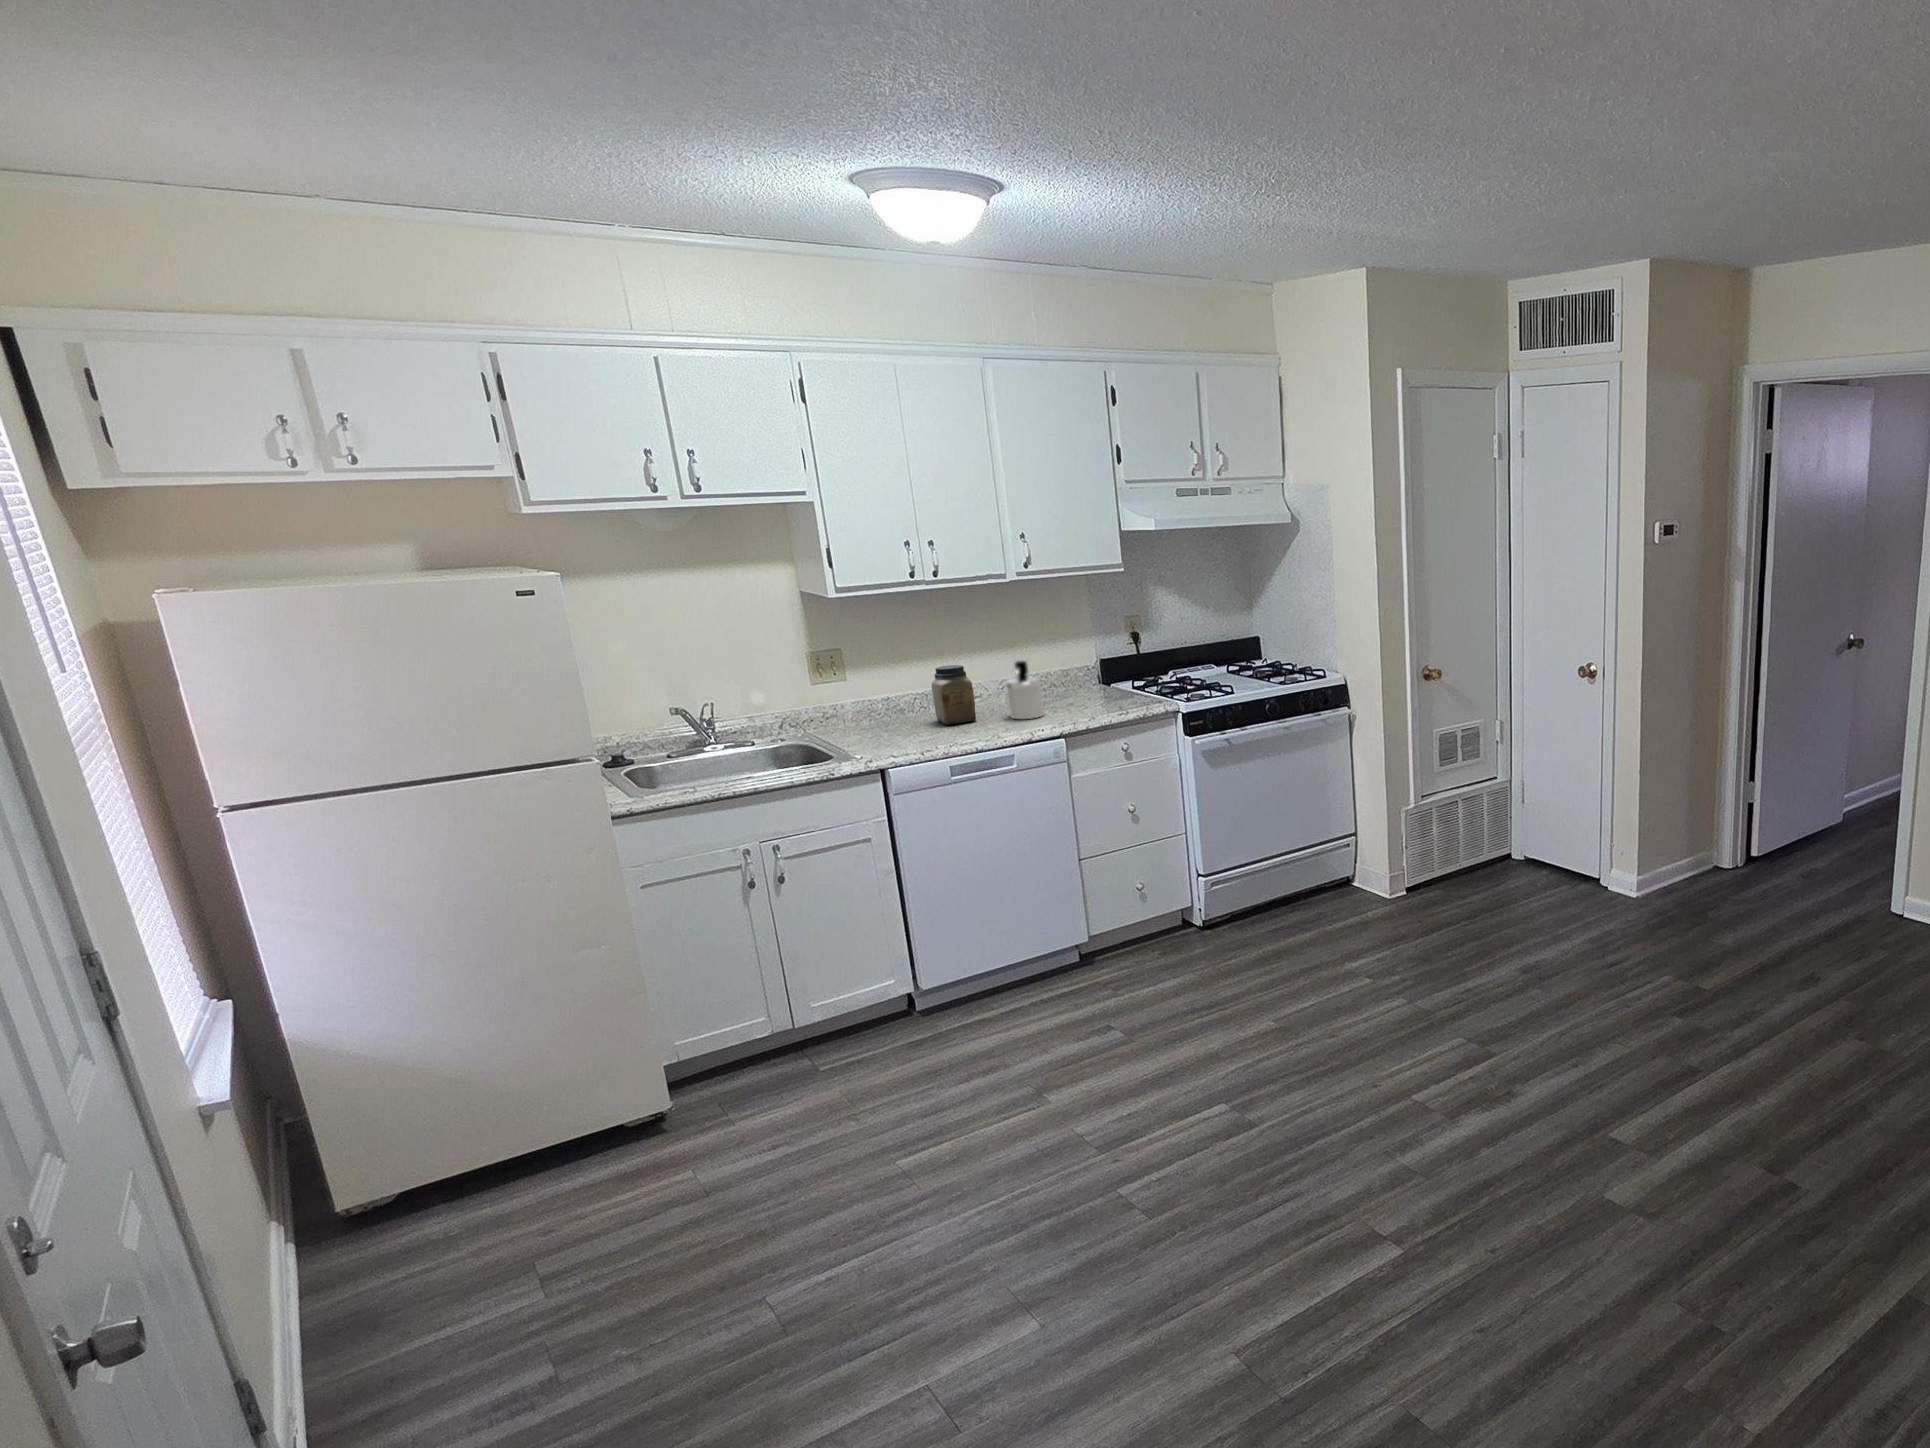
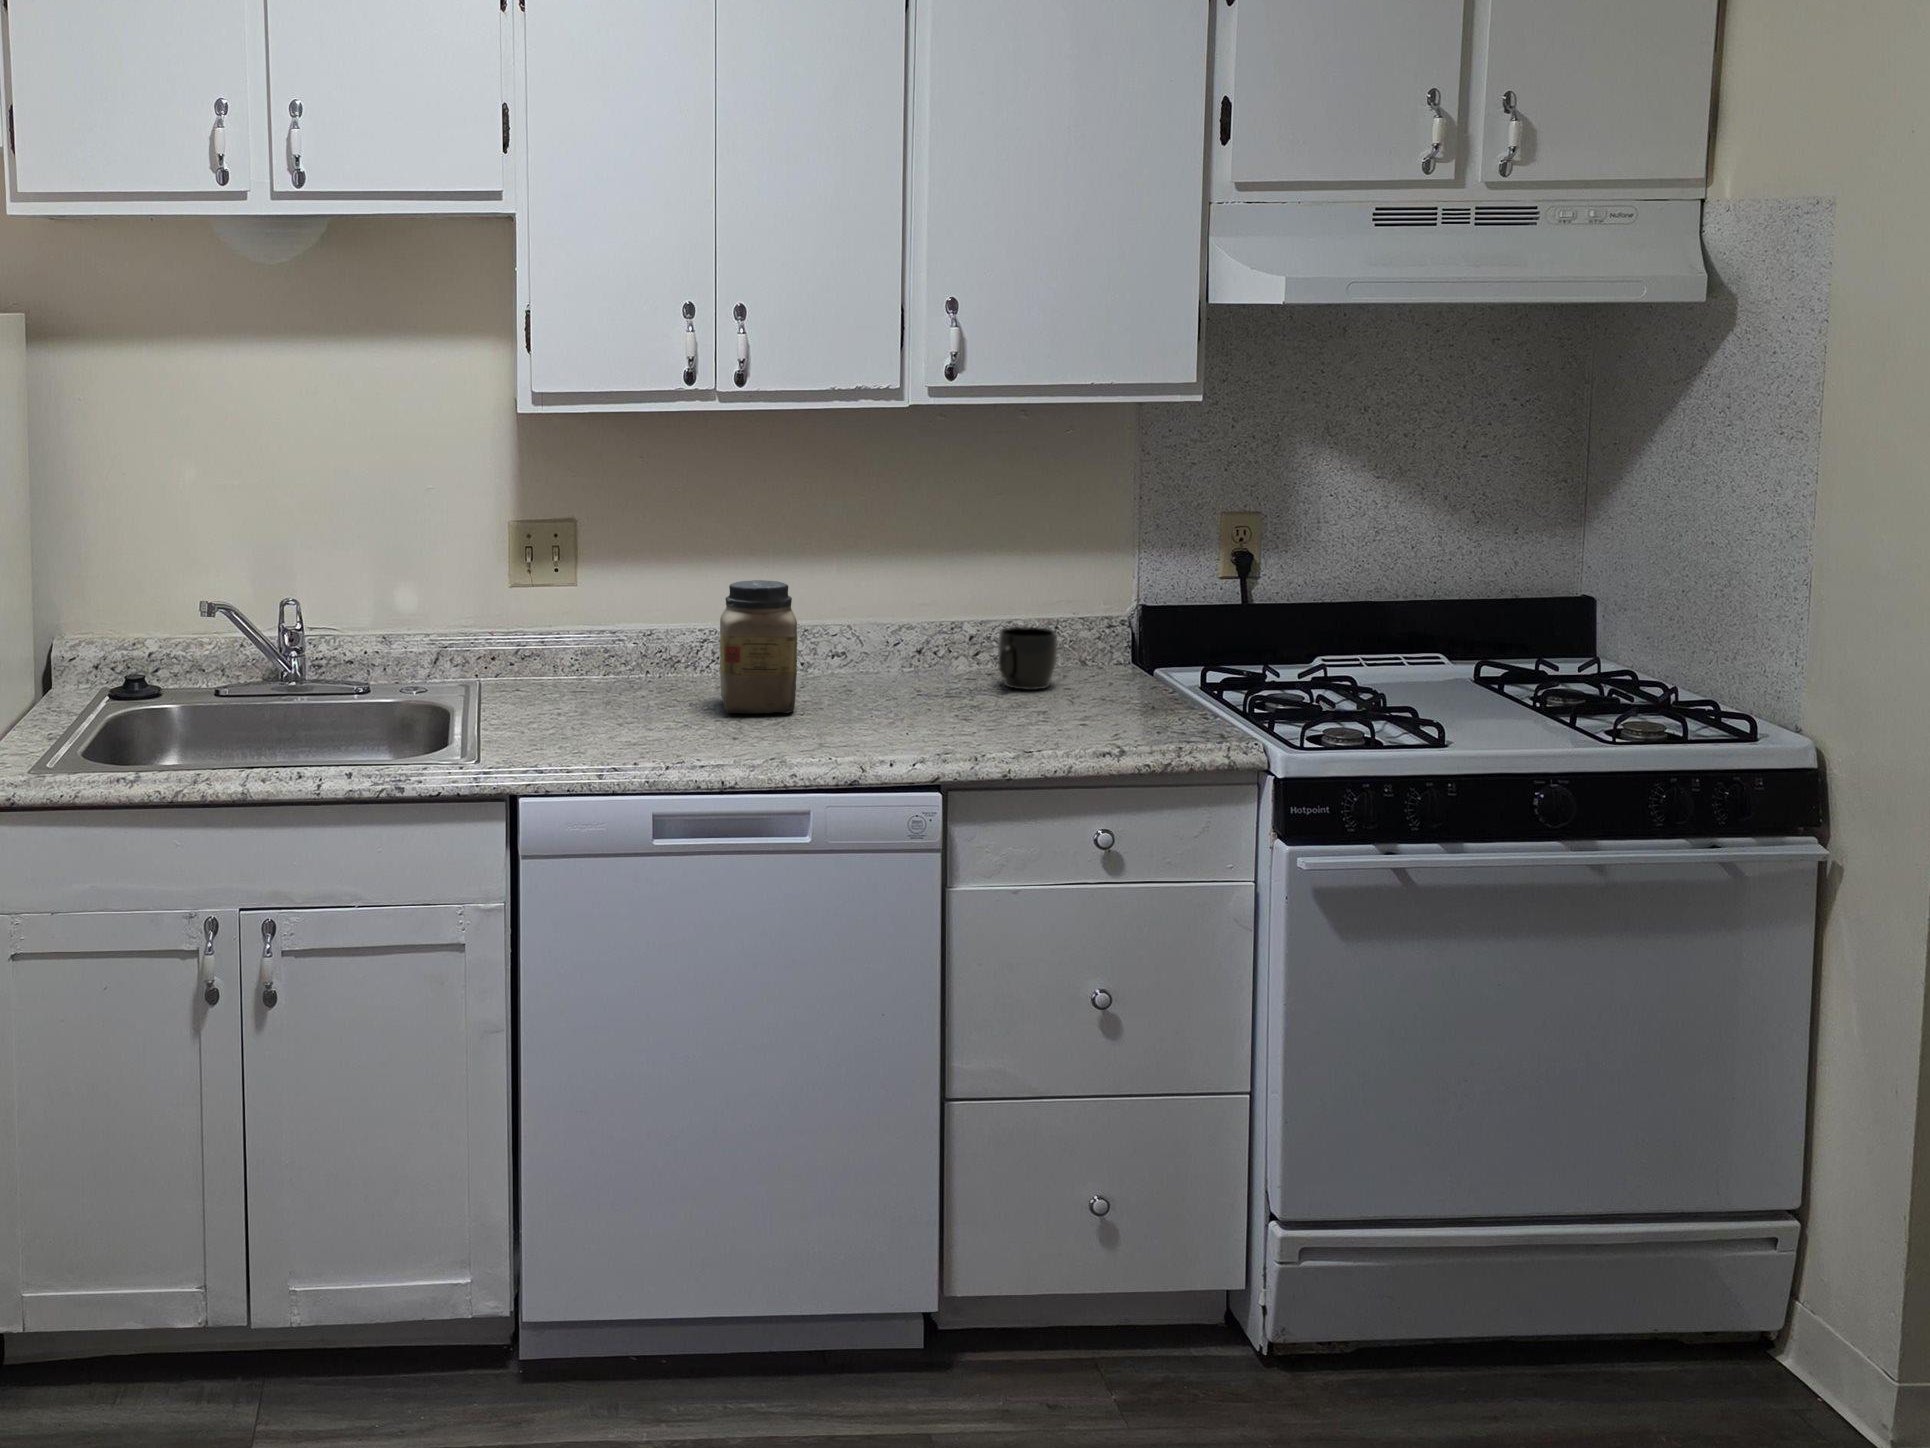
soap dispenser: present [1005,661,1044,719] -> none [865,590,947,729]
mug: none [1050,673,1075,699] -> present [998,627,1057,690]

